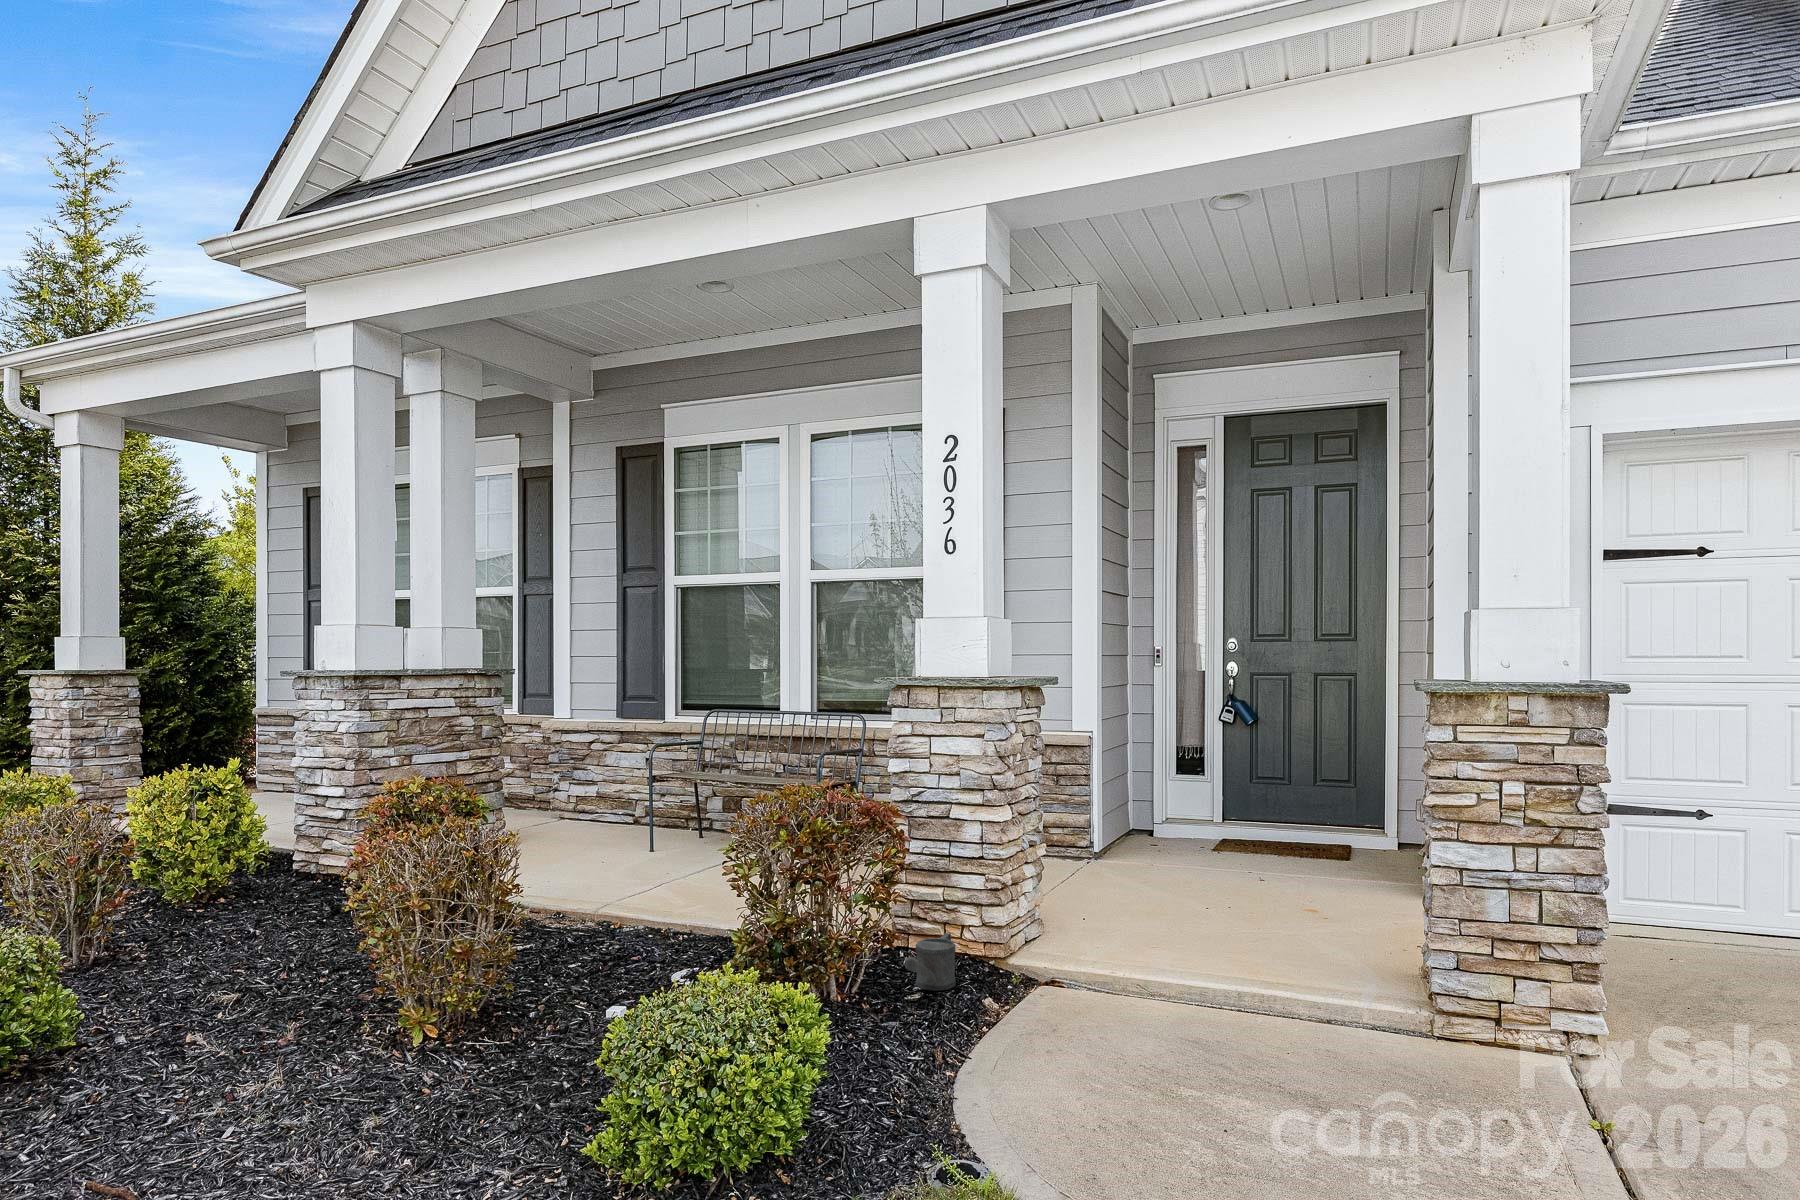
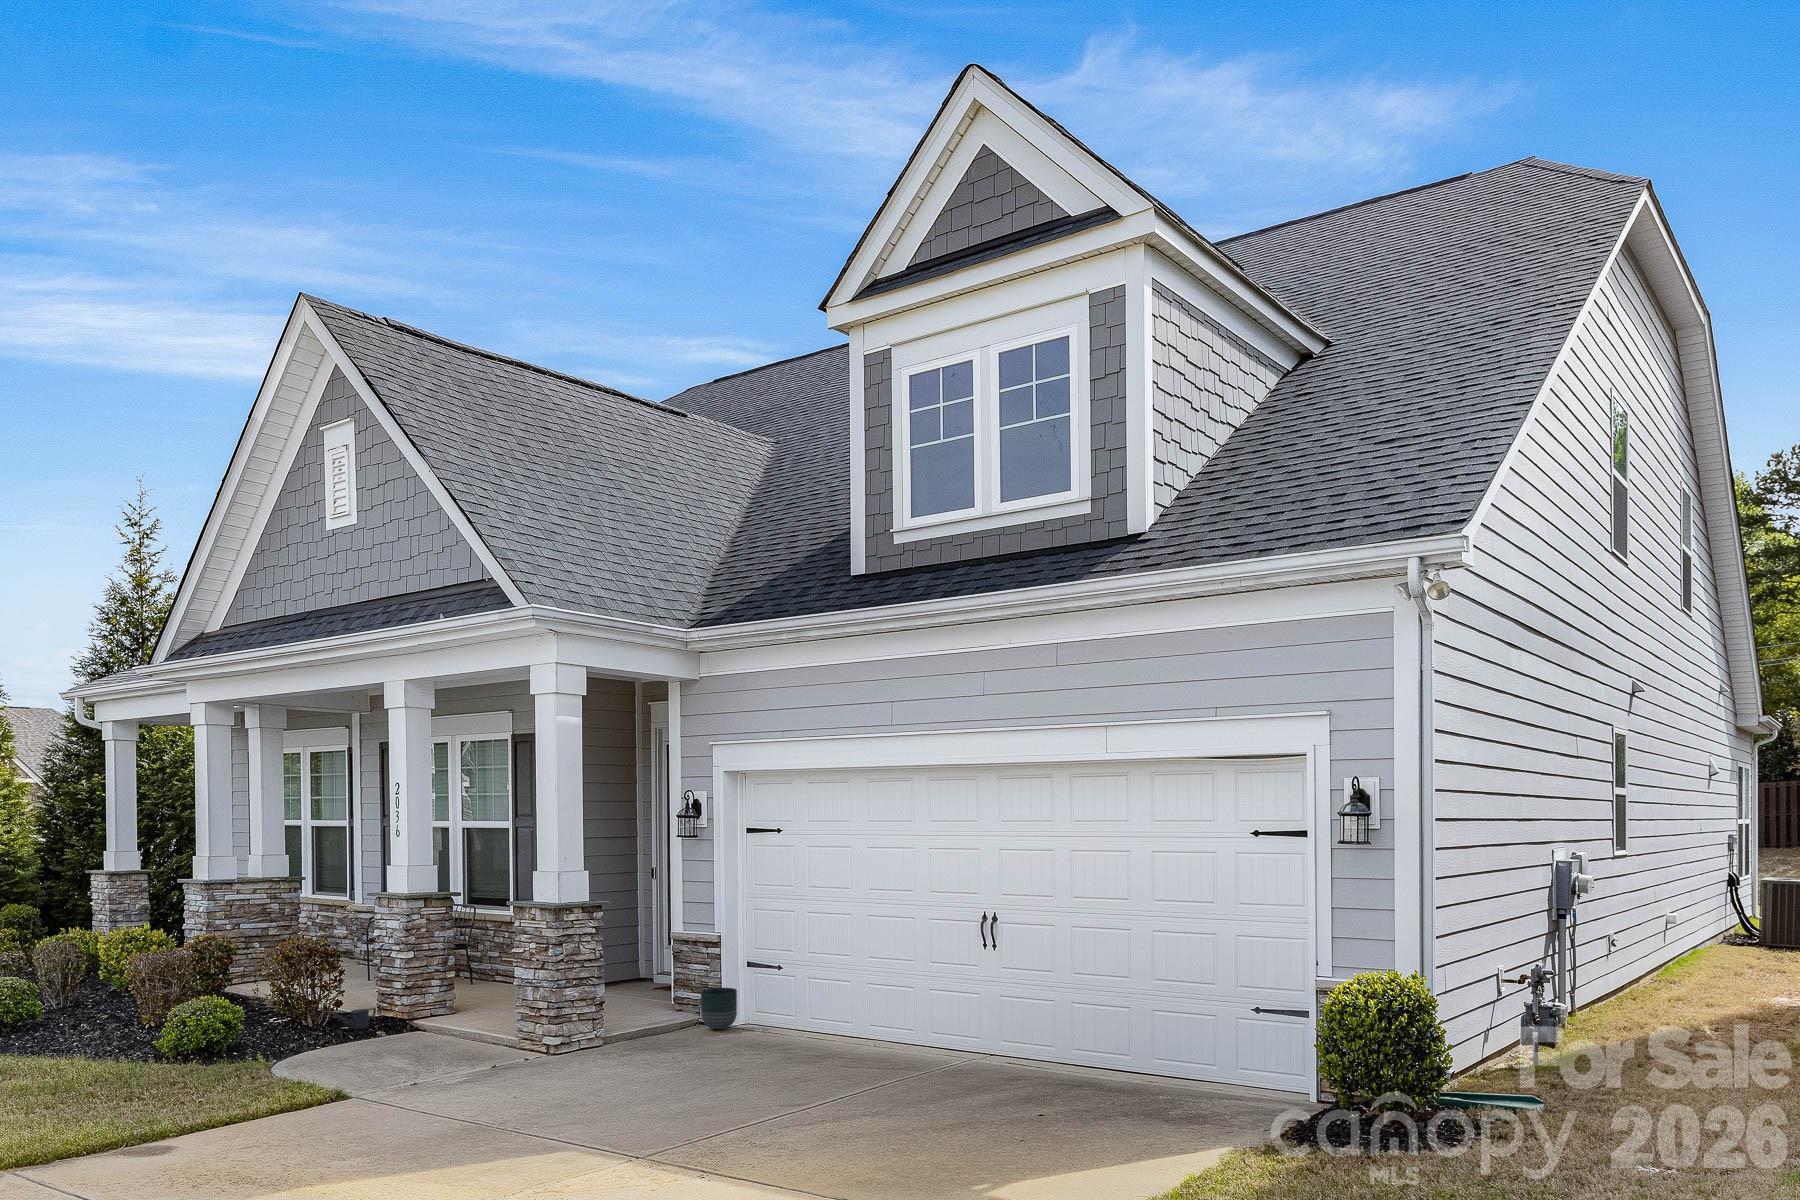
planter: none [1665,860,1758,947] -> present [701,988,737,1029]

